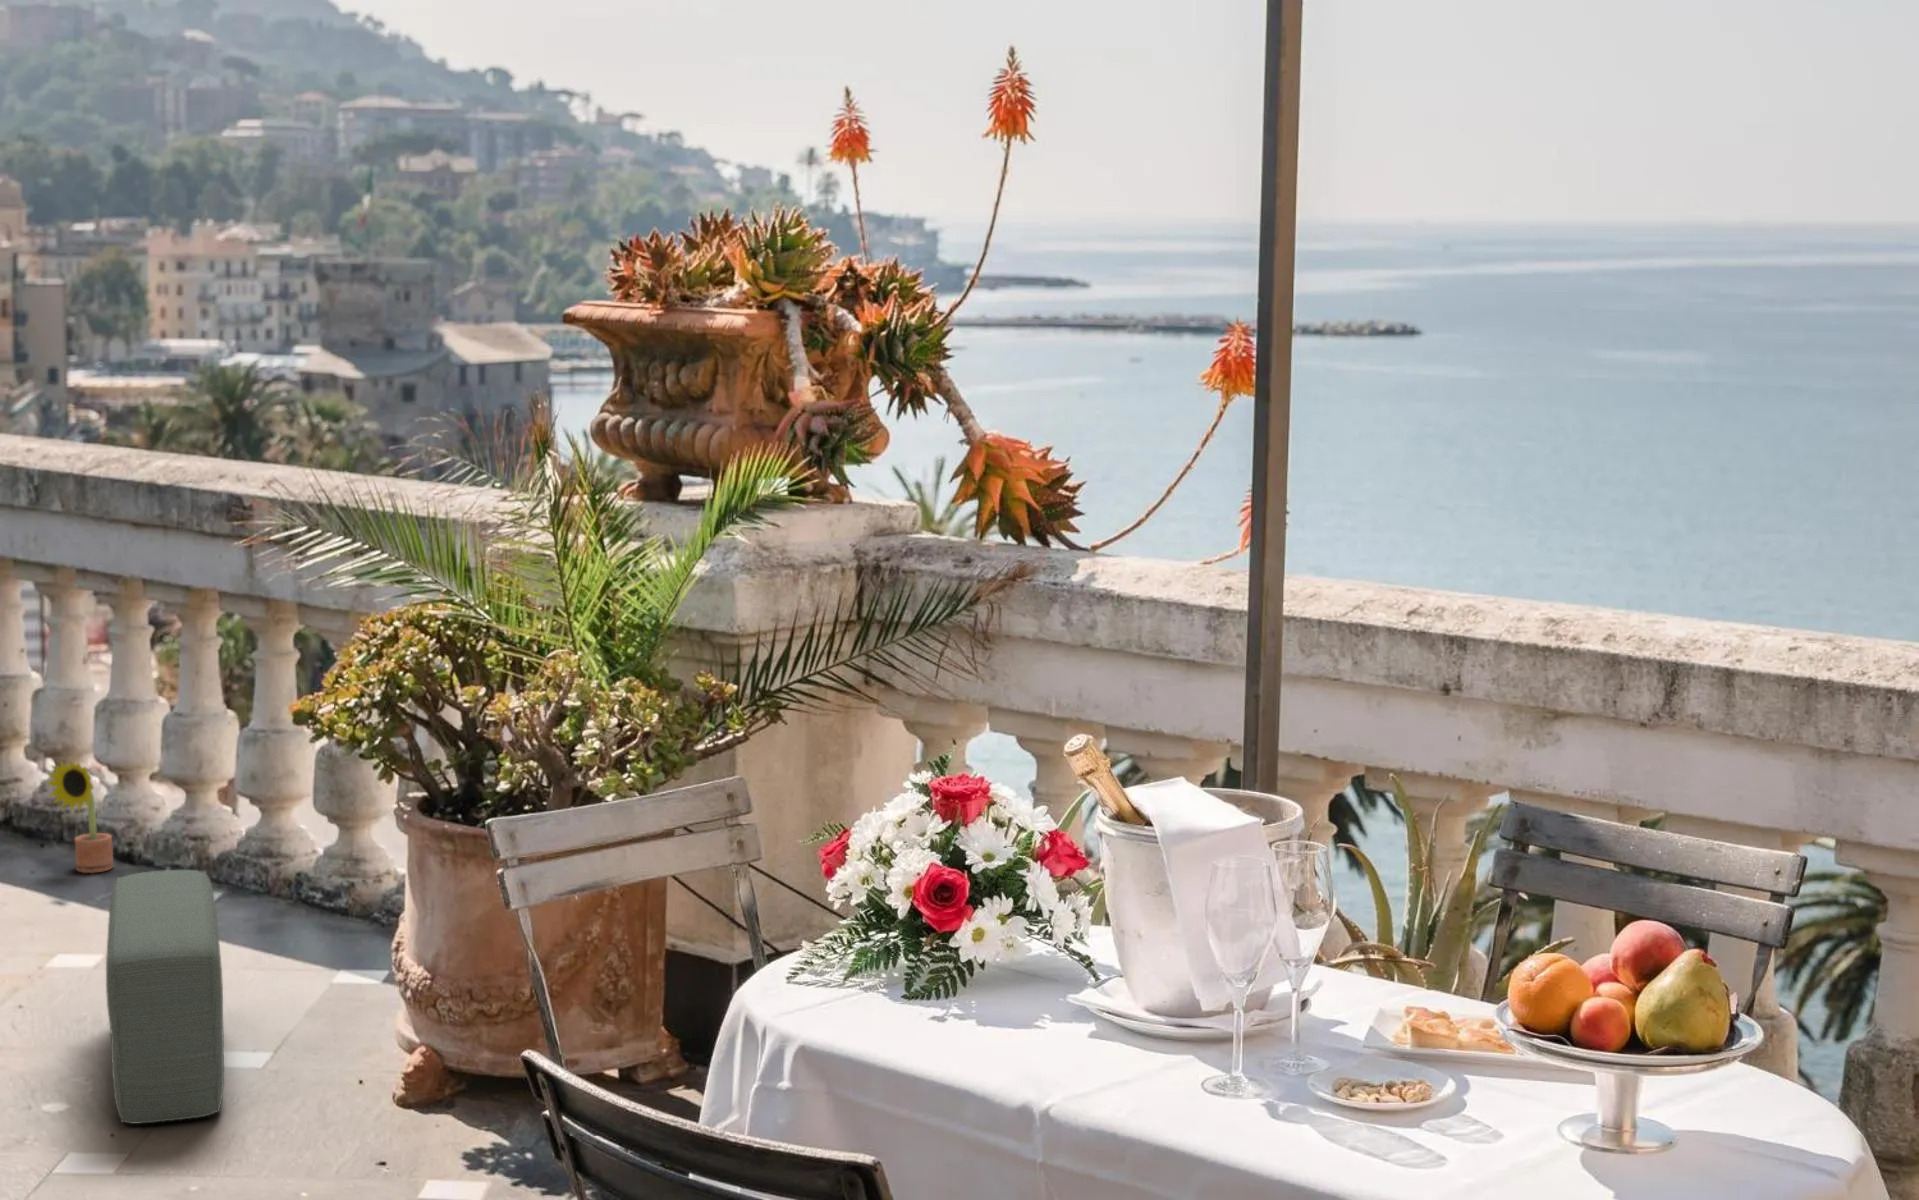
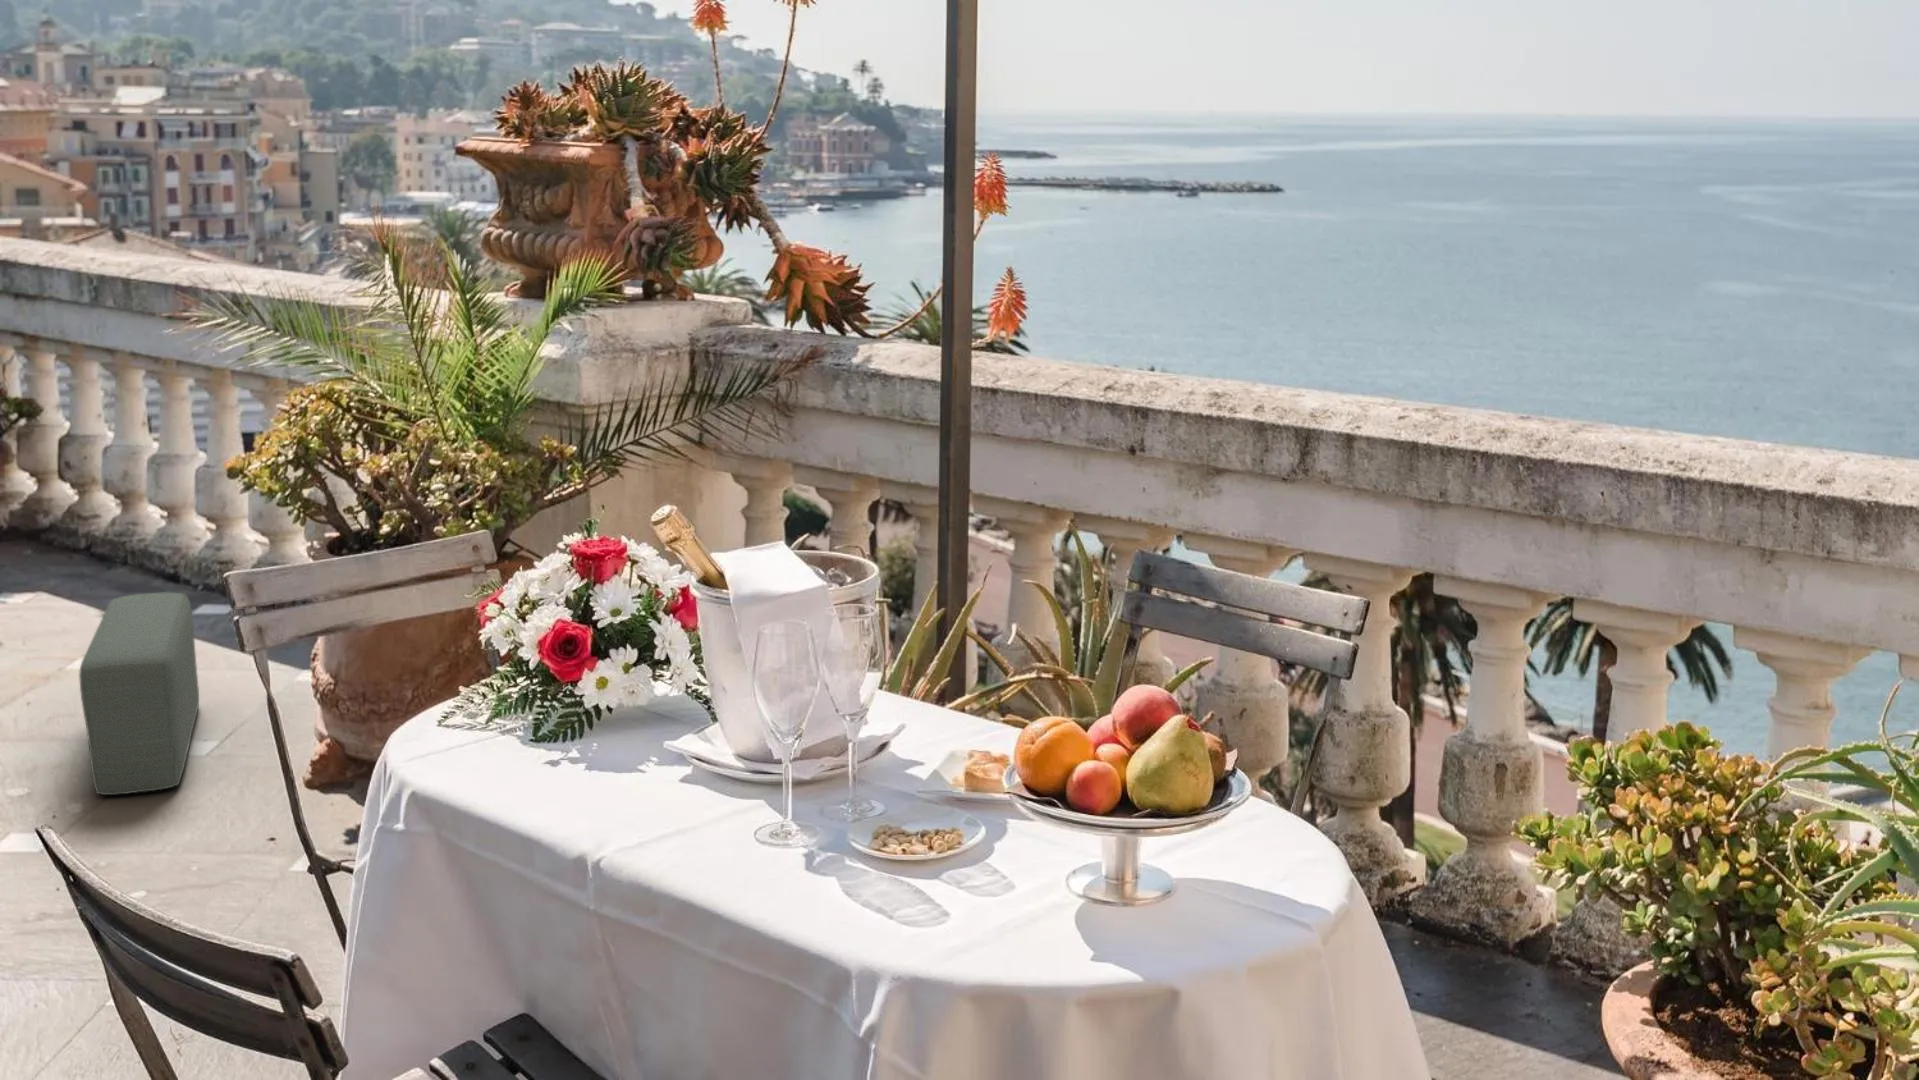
decorative plant: present [47,761,113,873] -> none [95,503,155,592]

